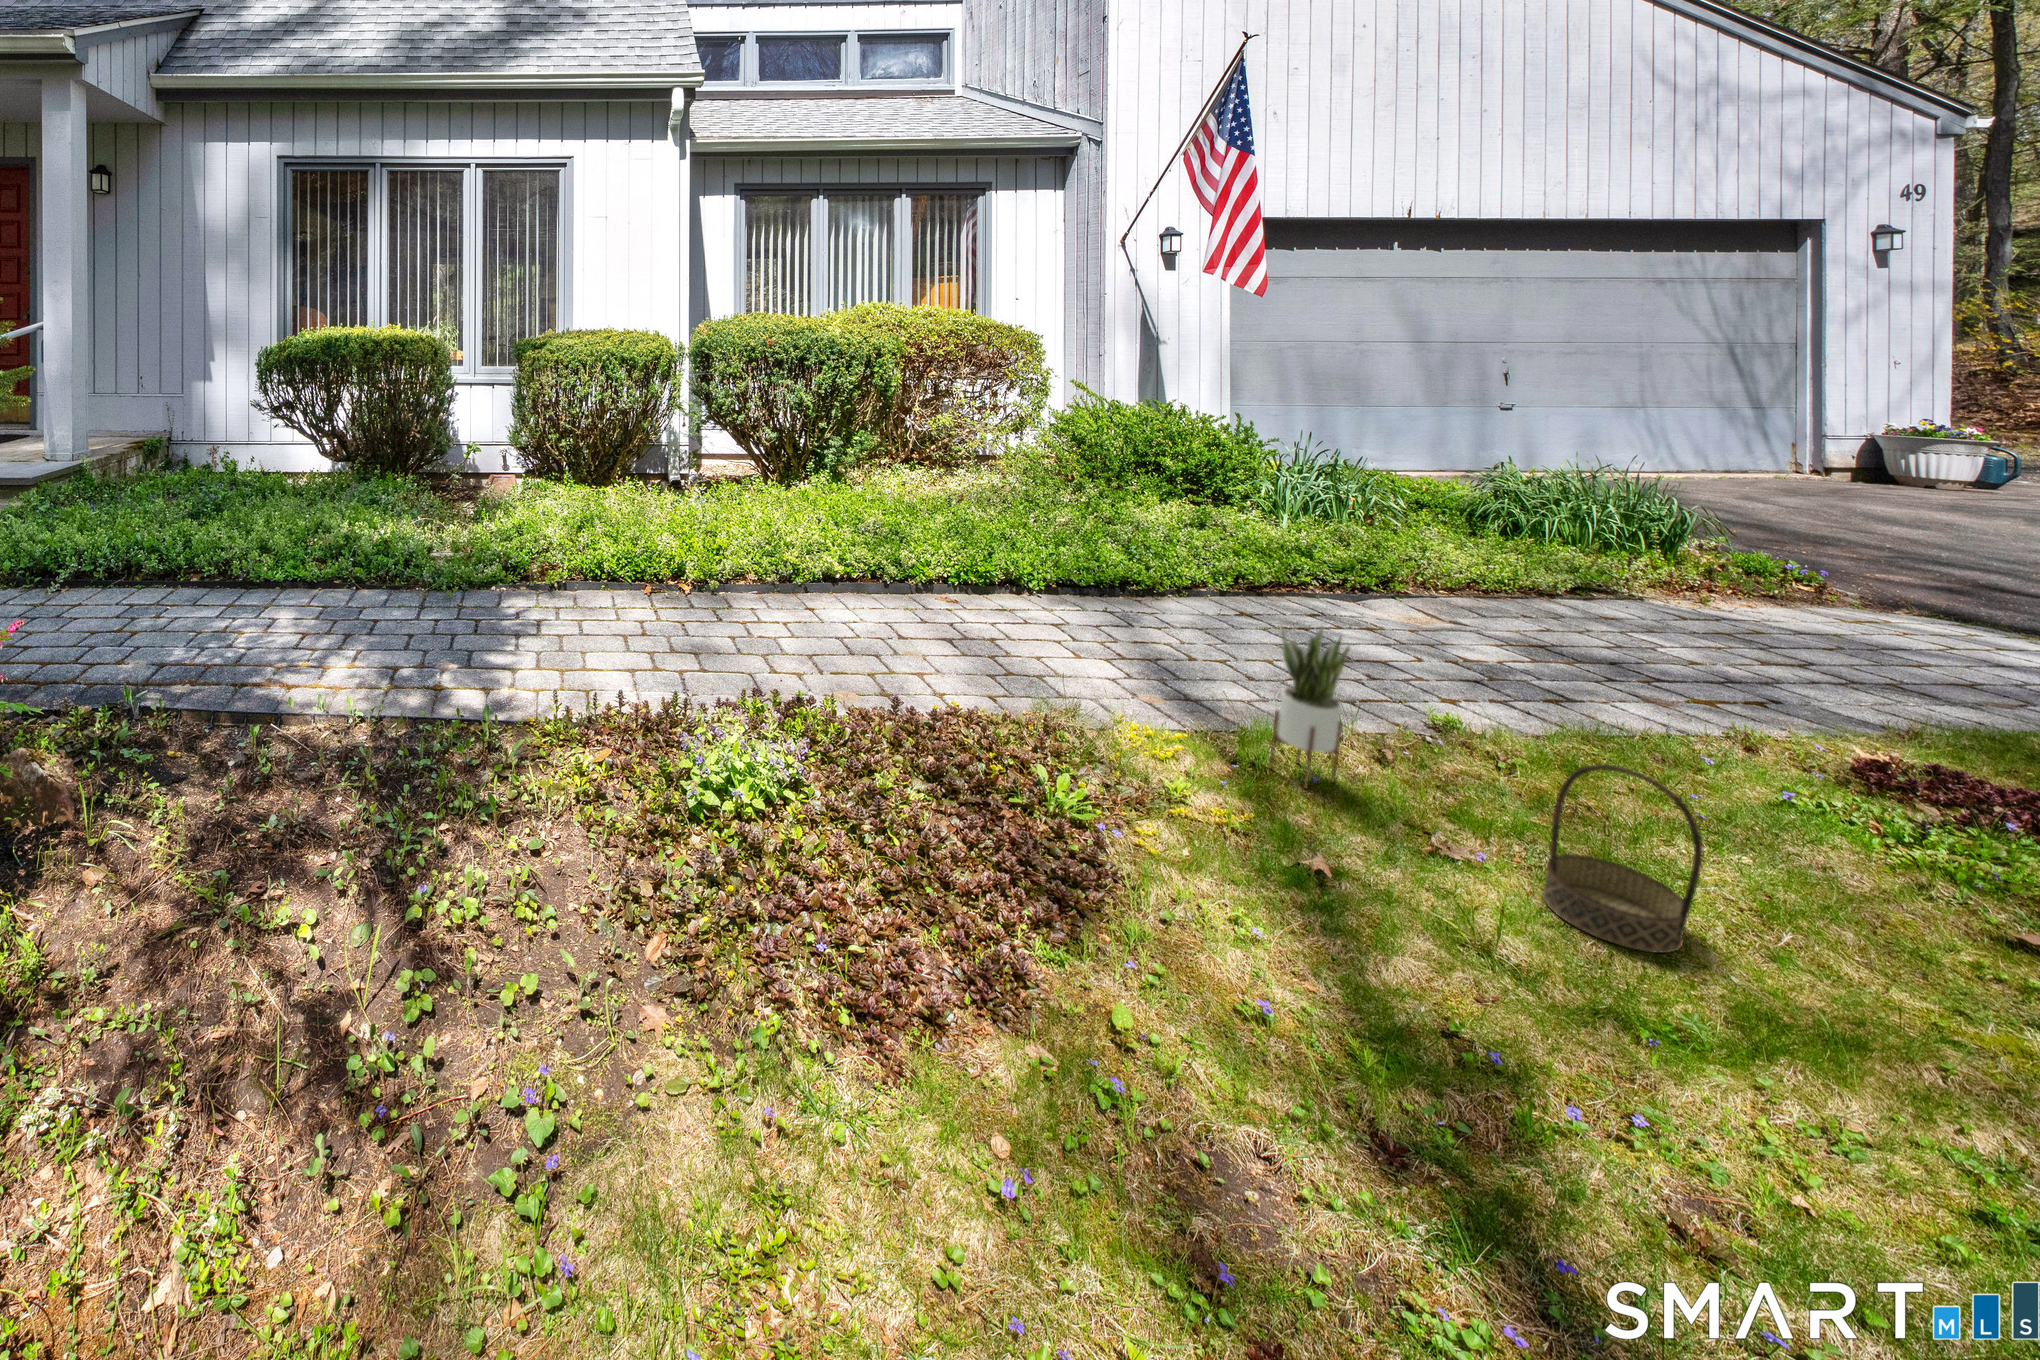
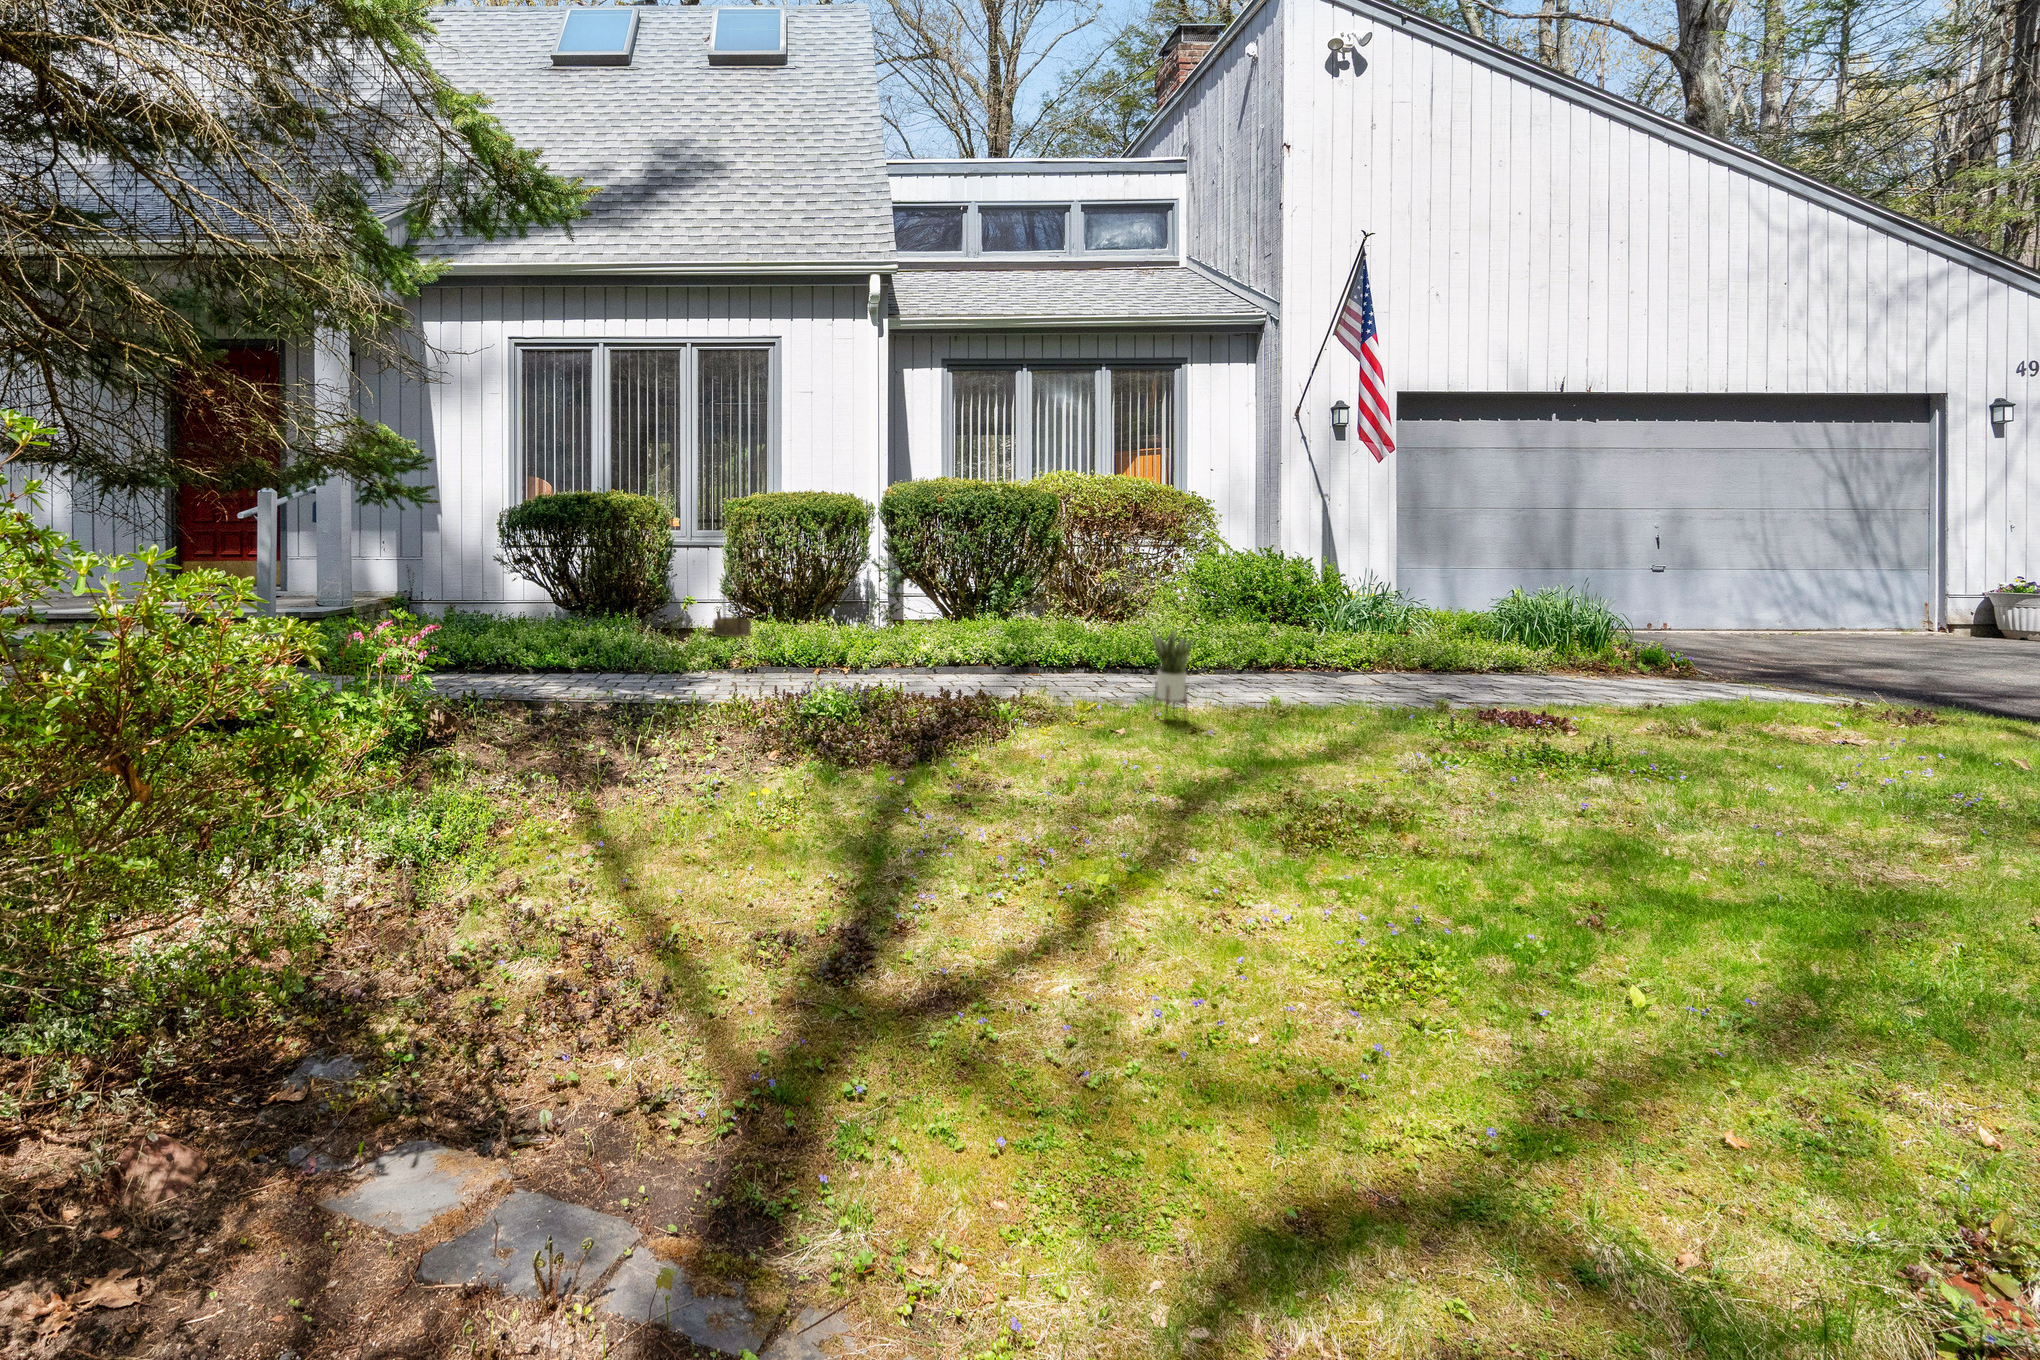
basket: present [1542,764,1703,953] -> present [713,575,751,637]

